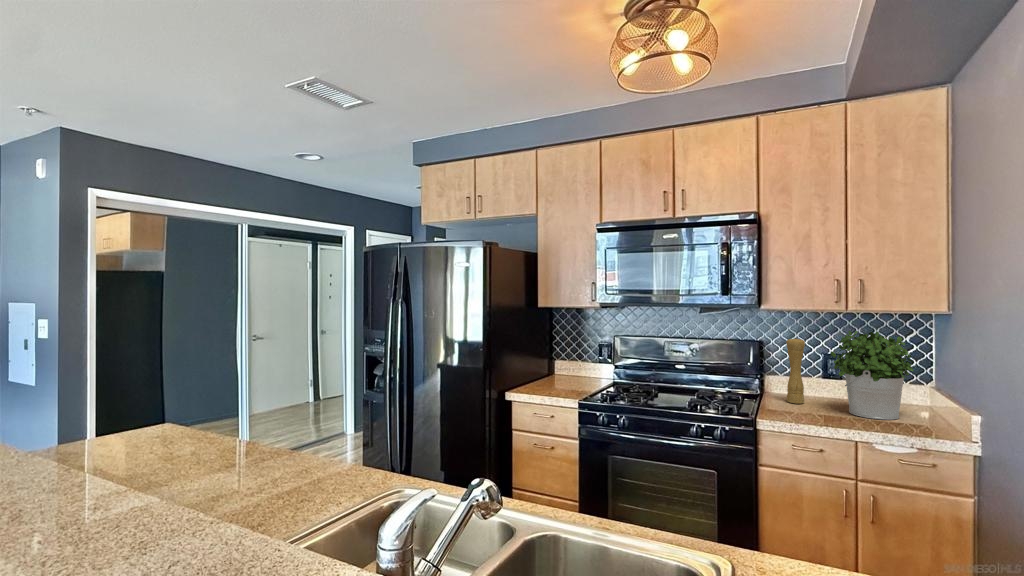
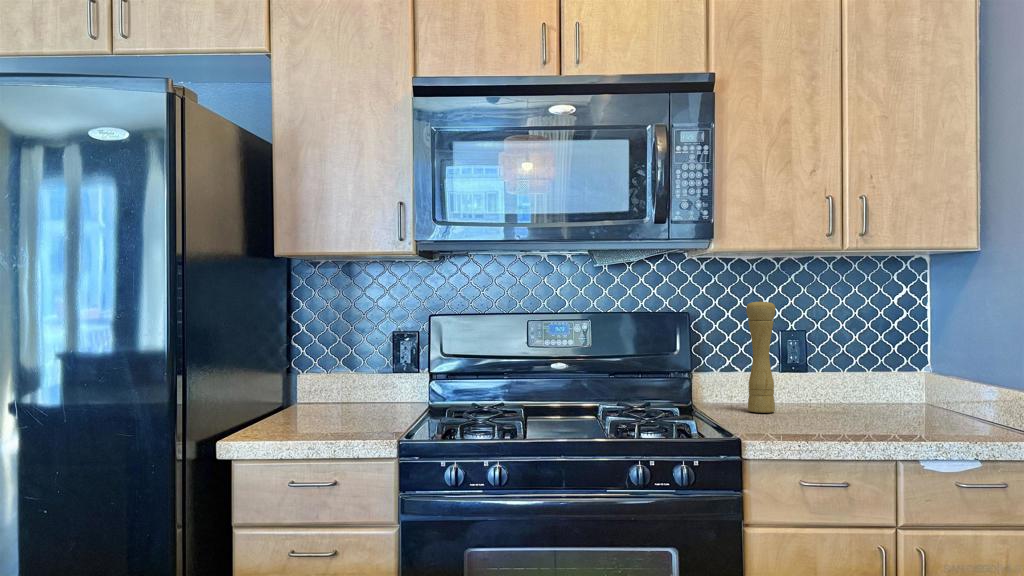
potted plant: present [830,331,914,420] -> none [818,279,946,421]

